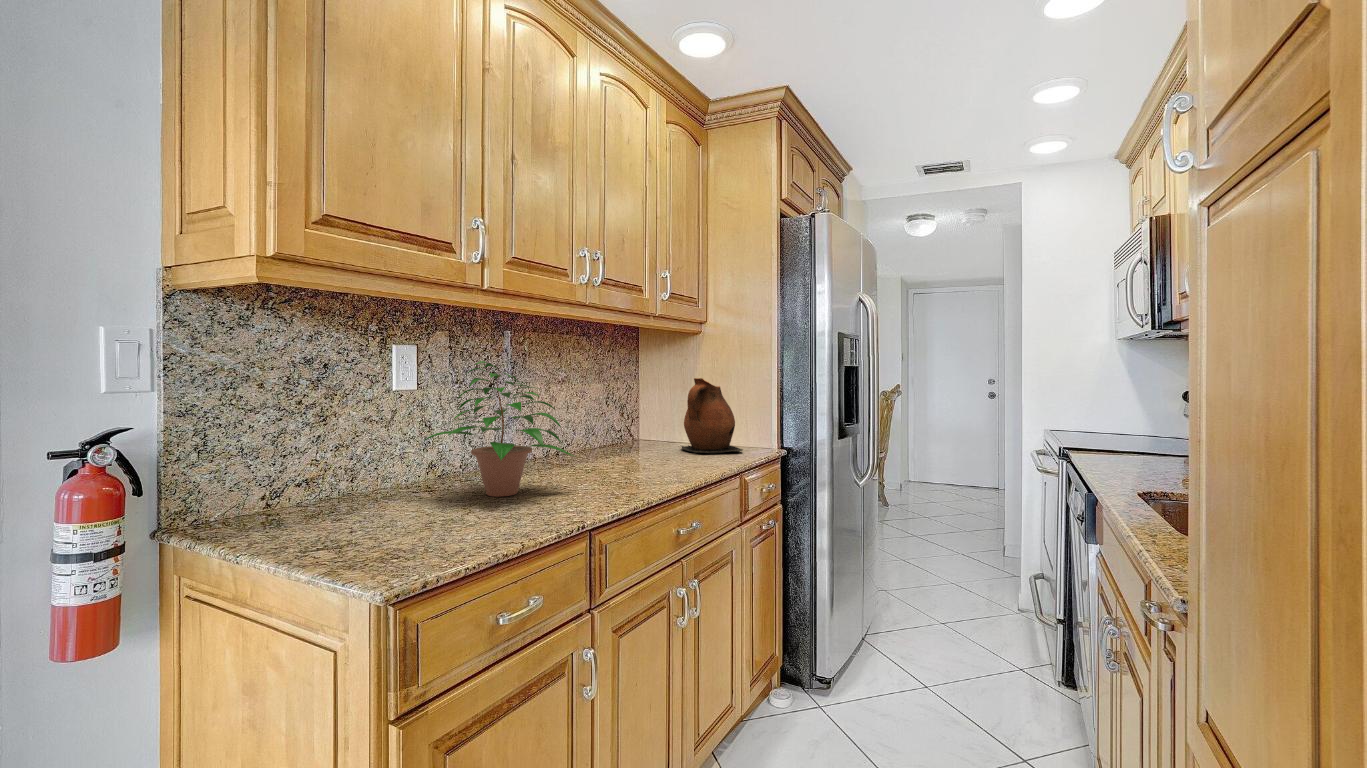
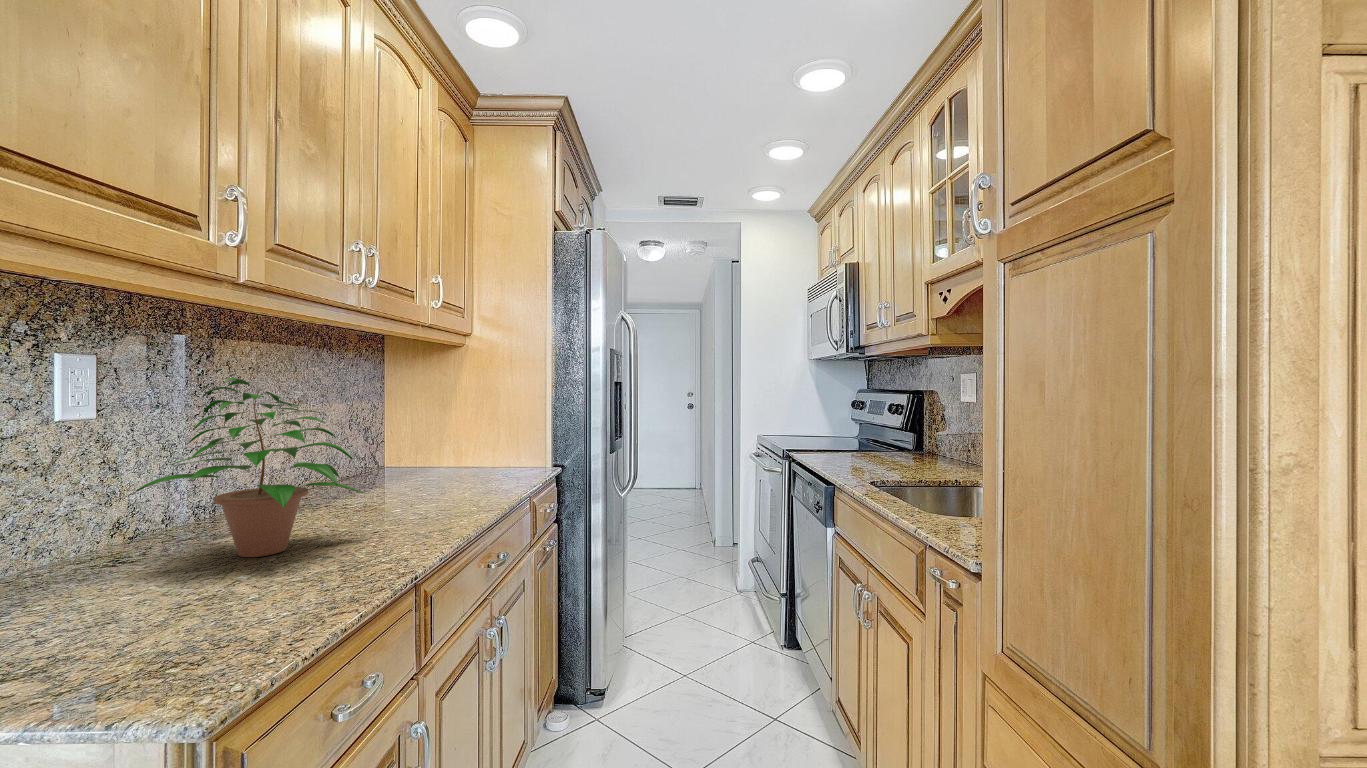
ceramic pitcher: present [681,378,743,452] -> none [447,395,525,477]

